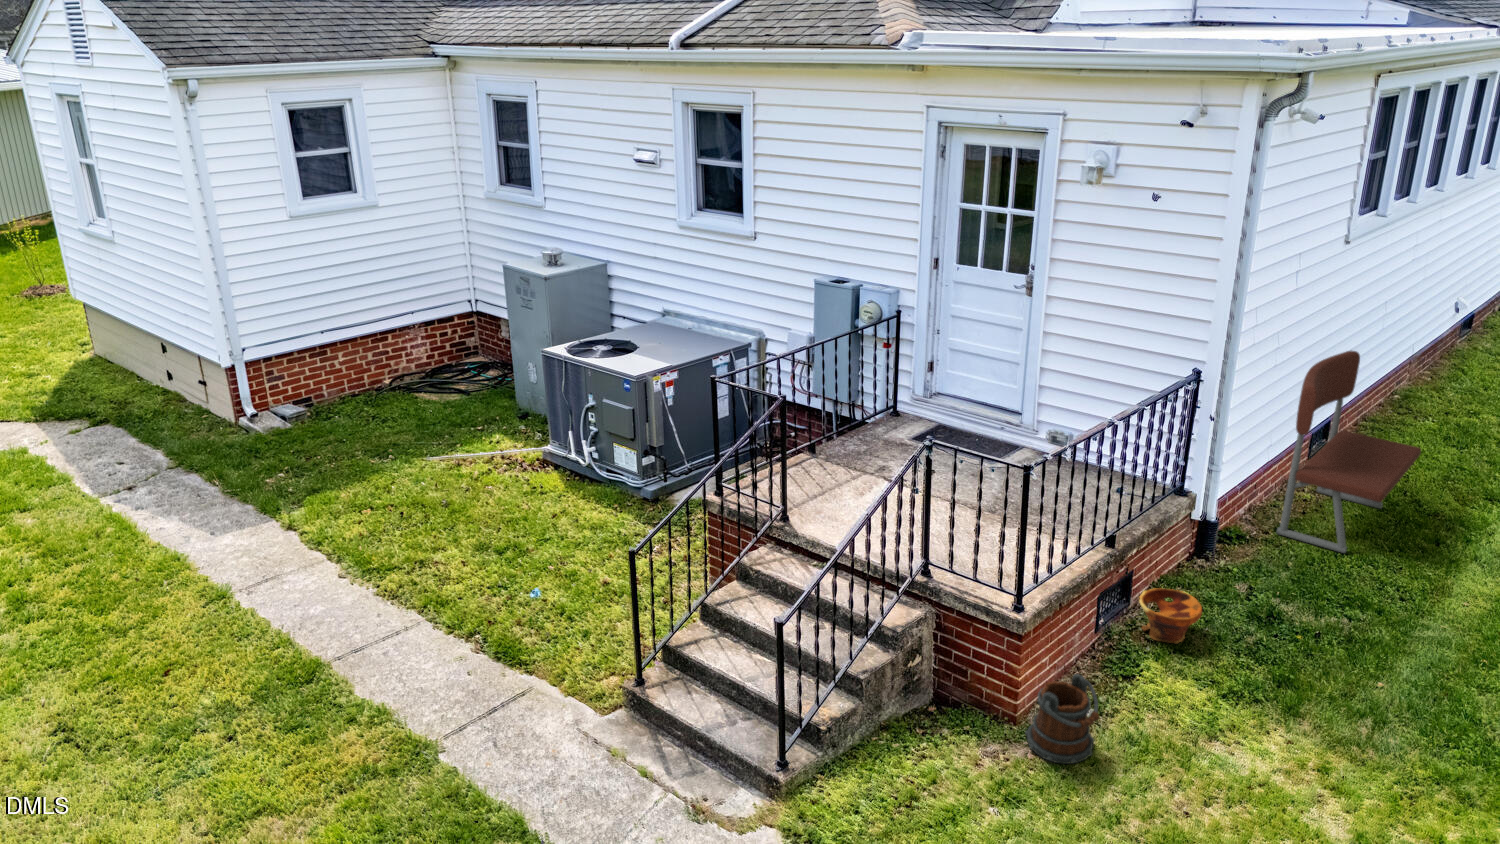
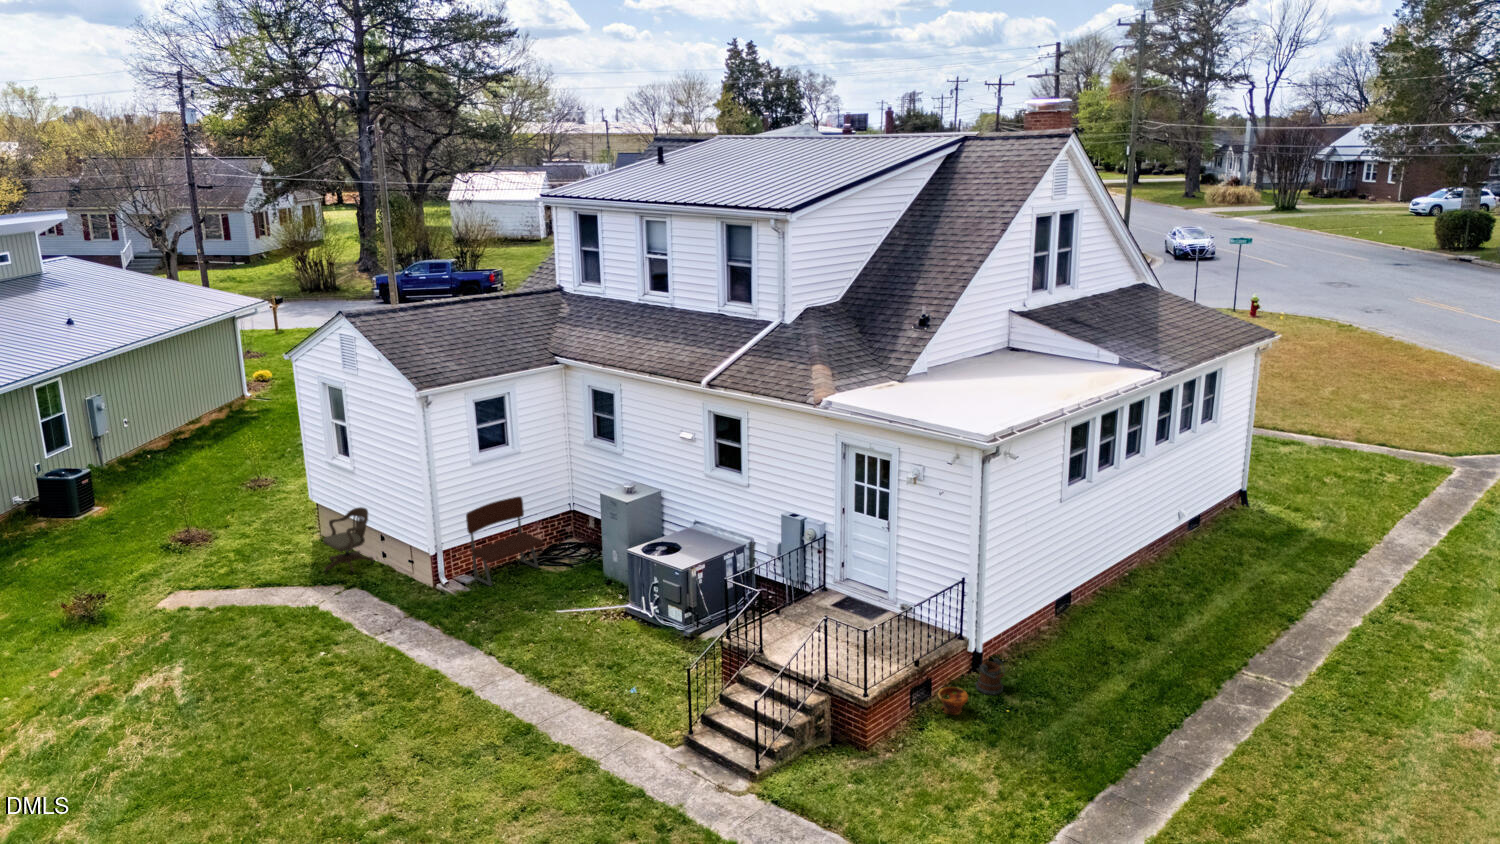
chair: none [63,299,151,407] -> present [323,507,374,575]
bench: present [1277,351,1421,553] -> present [466,497,544,586]
bucket: present [1025,674,1099,764] -> present [976,658,1004,695]

